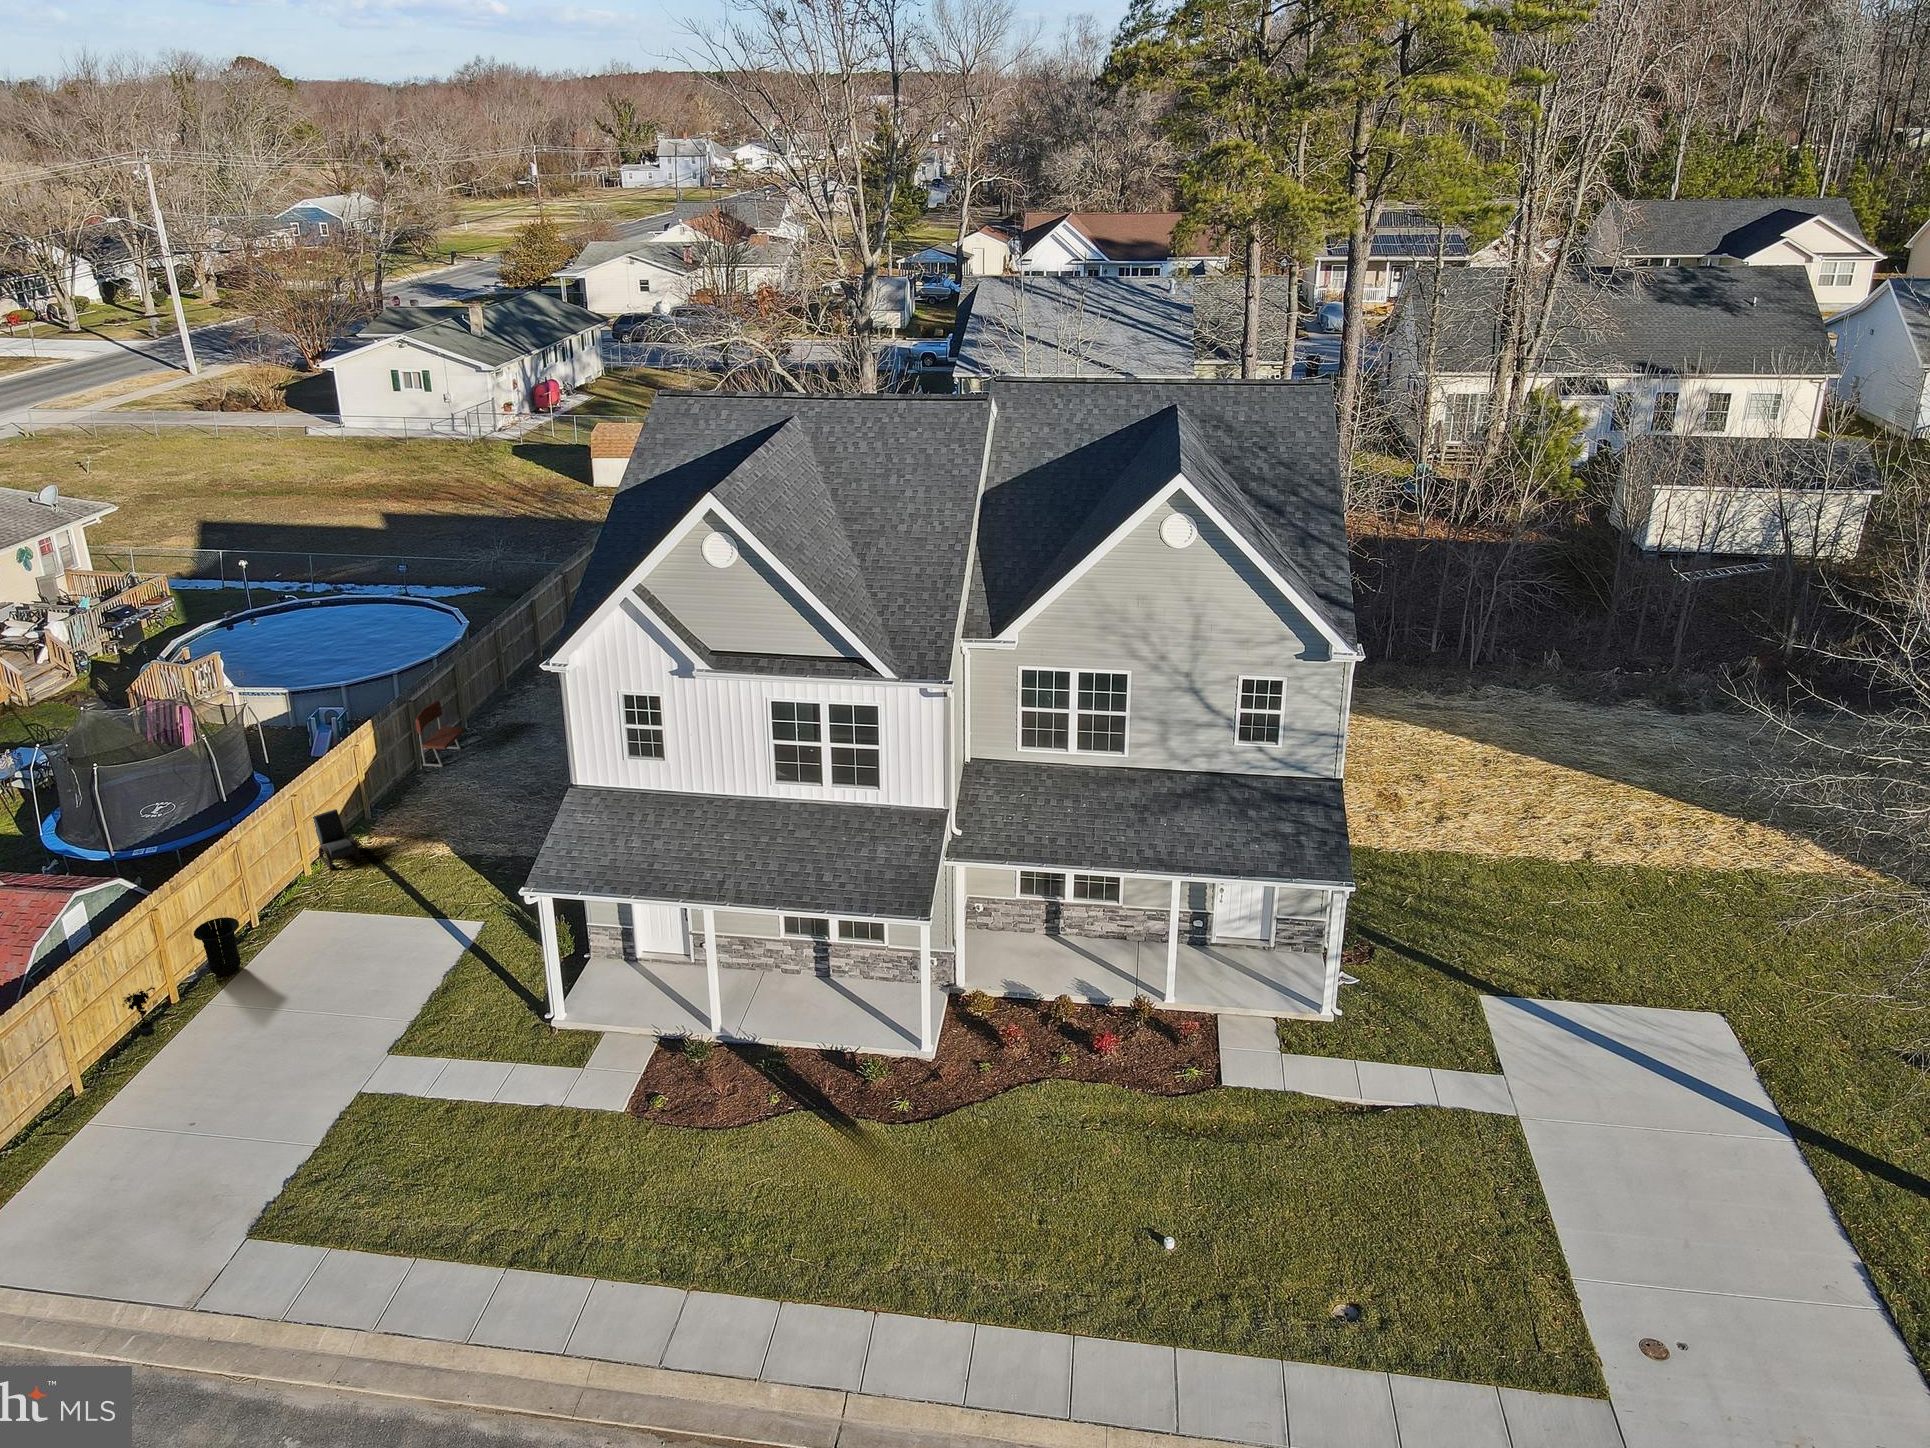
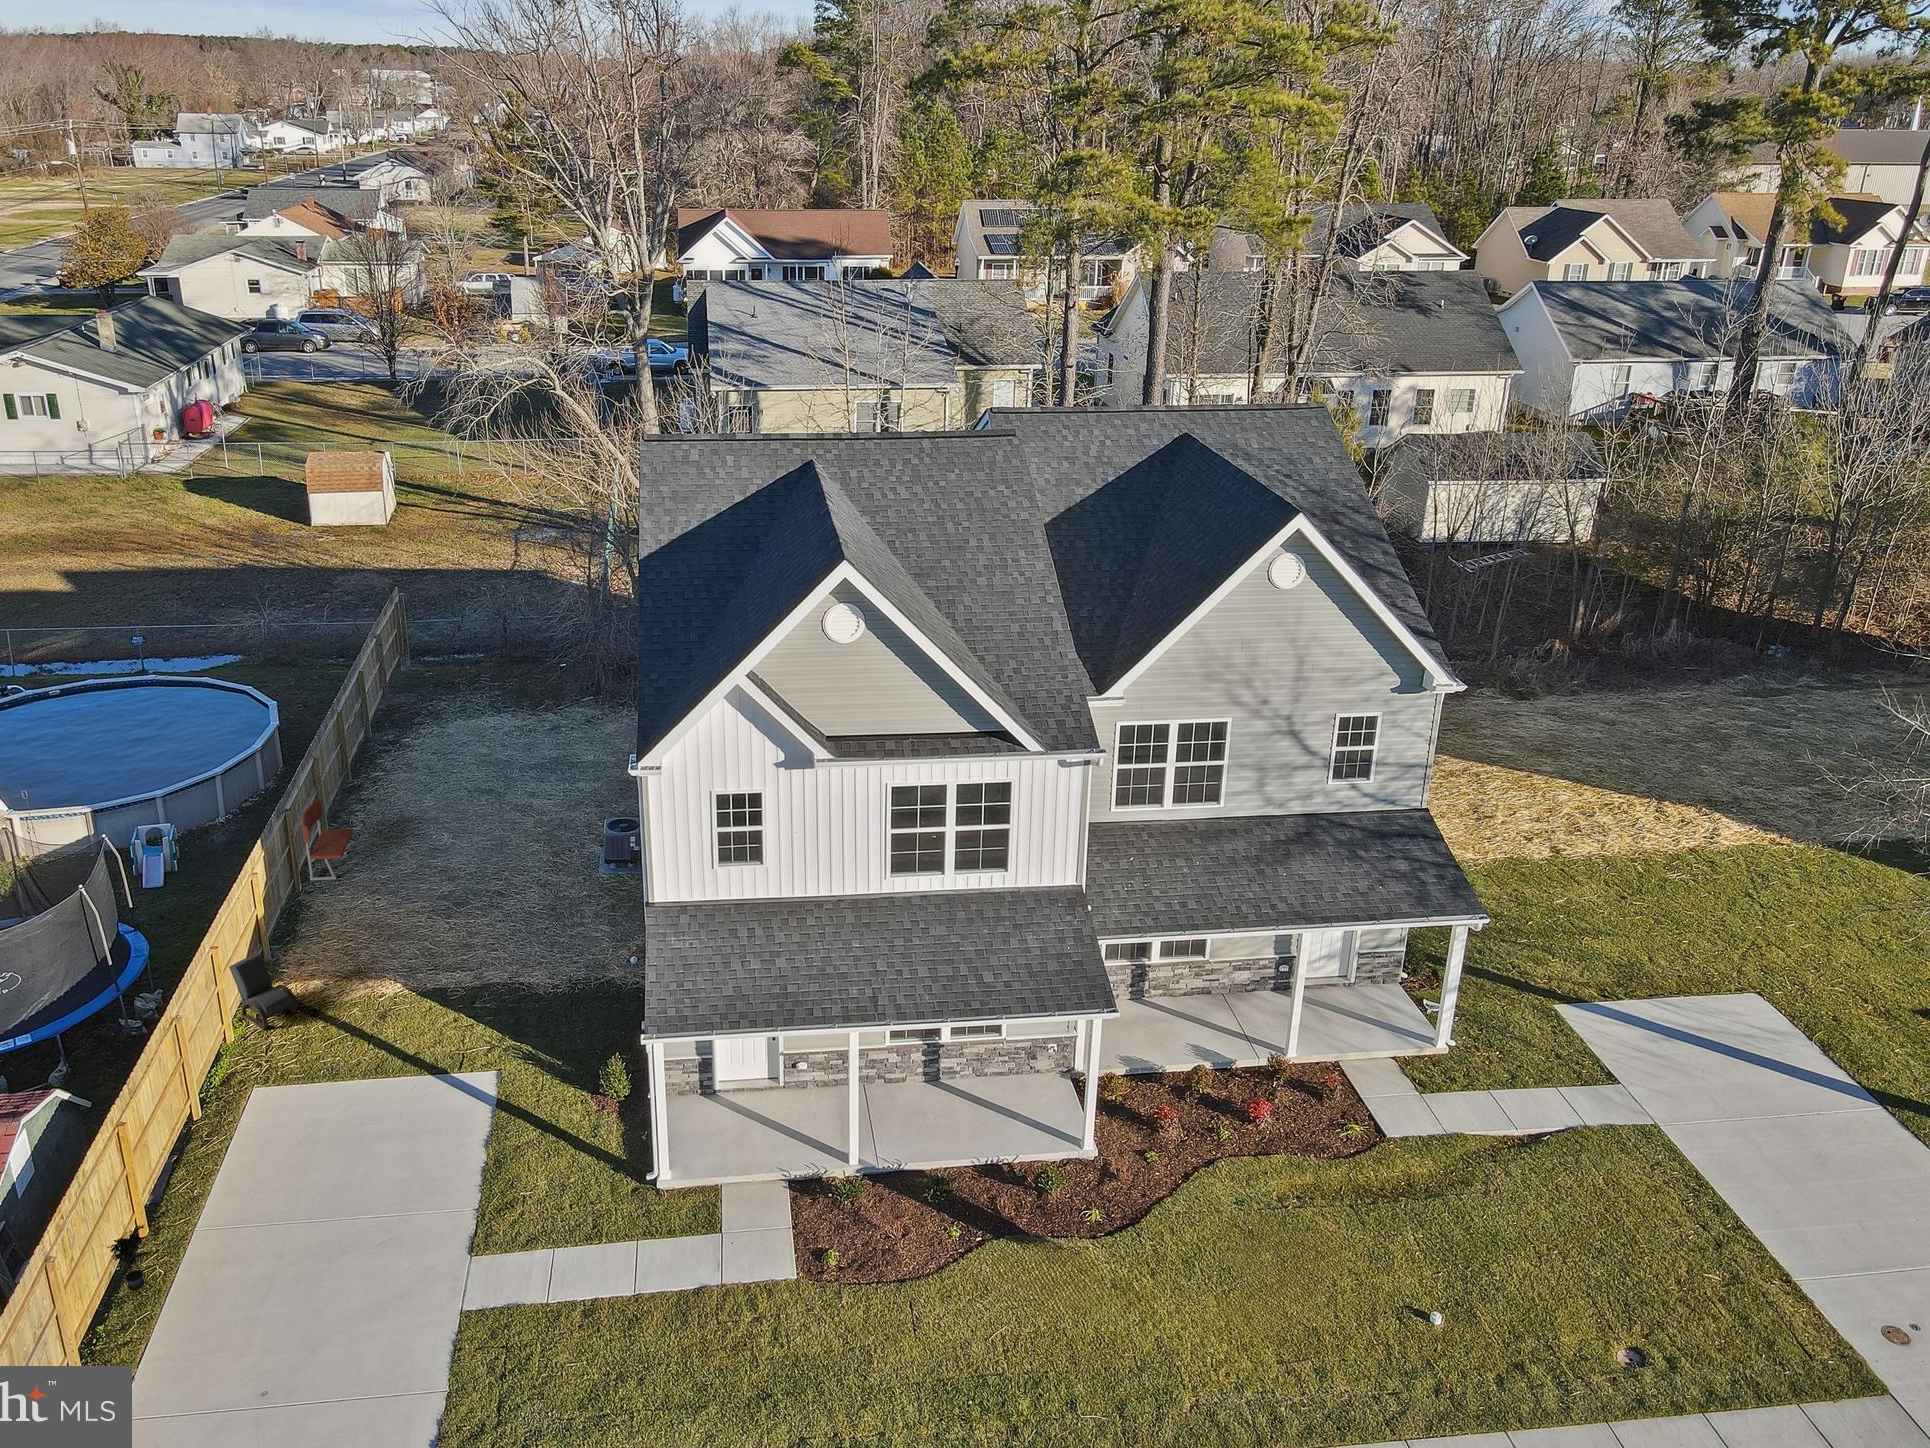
trash can: present [194,917,241,977] -> none [160,1116,218,1193]

